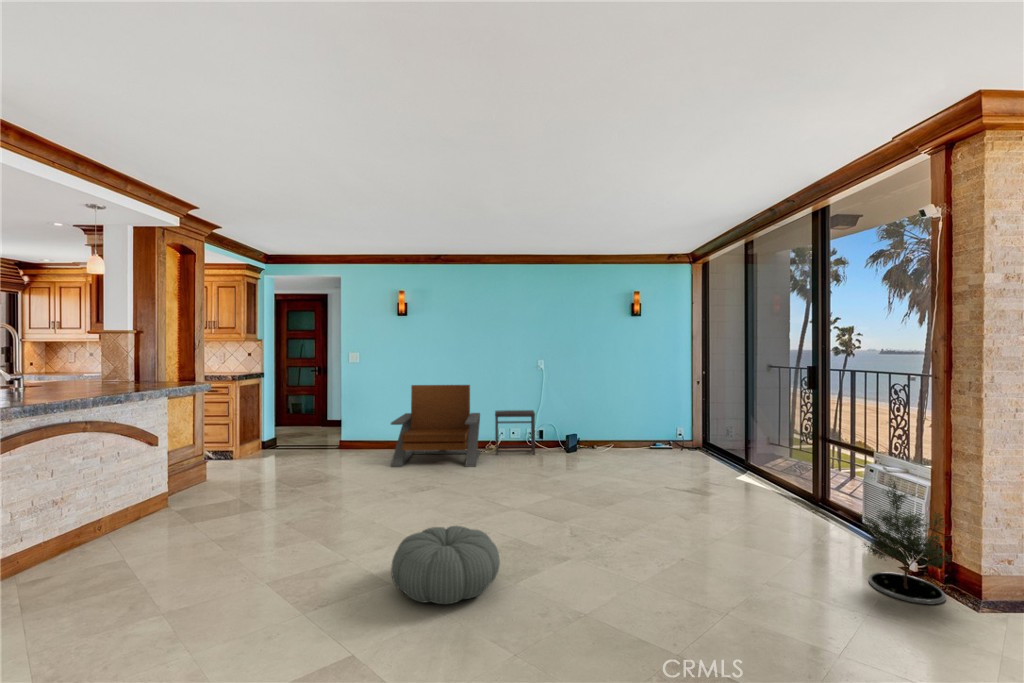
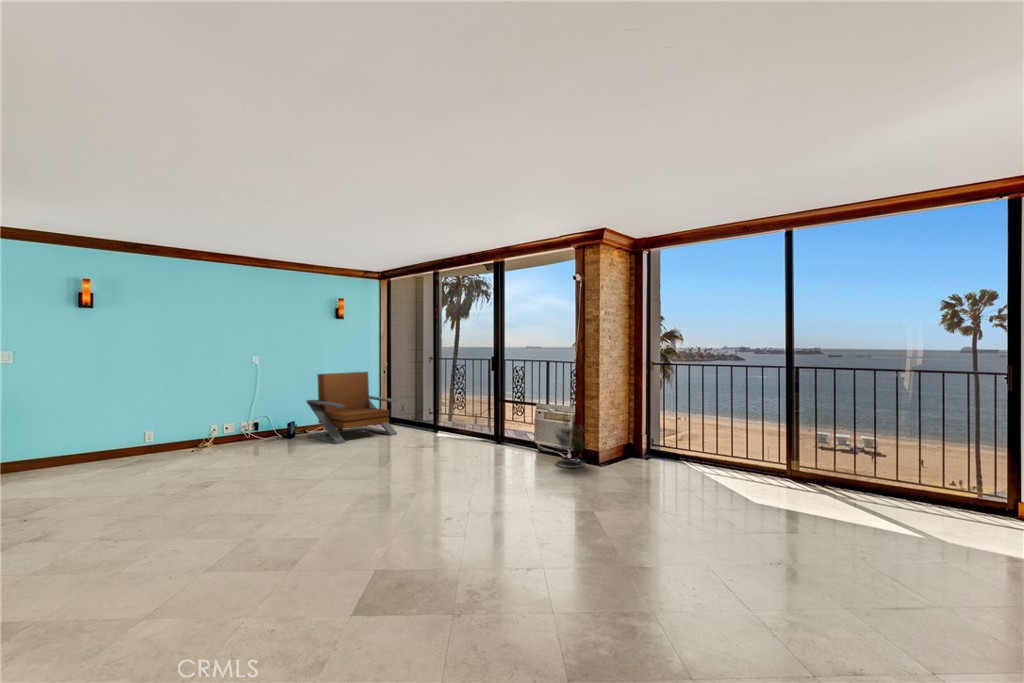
lounge chair: present [391,385,480,467] -> present [306,372,397,444]
side table: present [495,410,535,455] -> none [209,403,262,452]
pouf: present [391,526,500,604] -> none [327,480,411,532]

